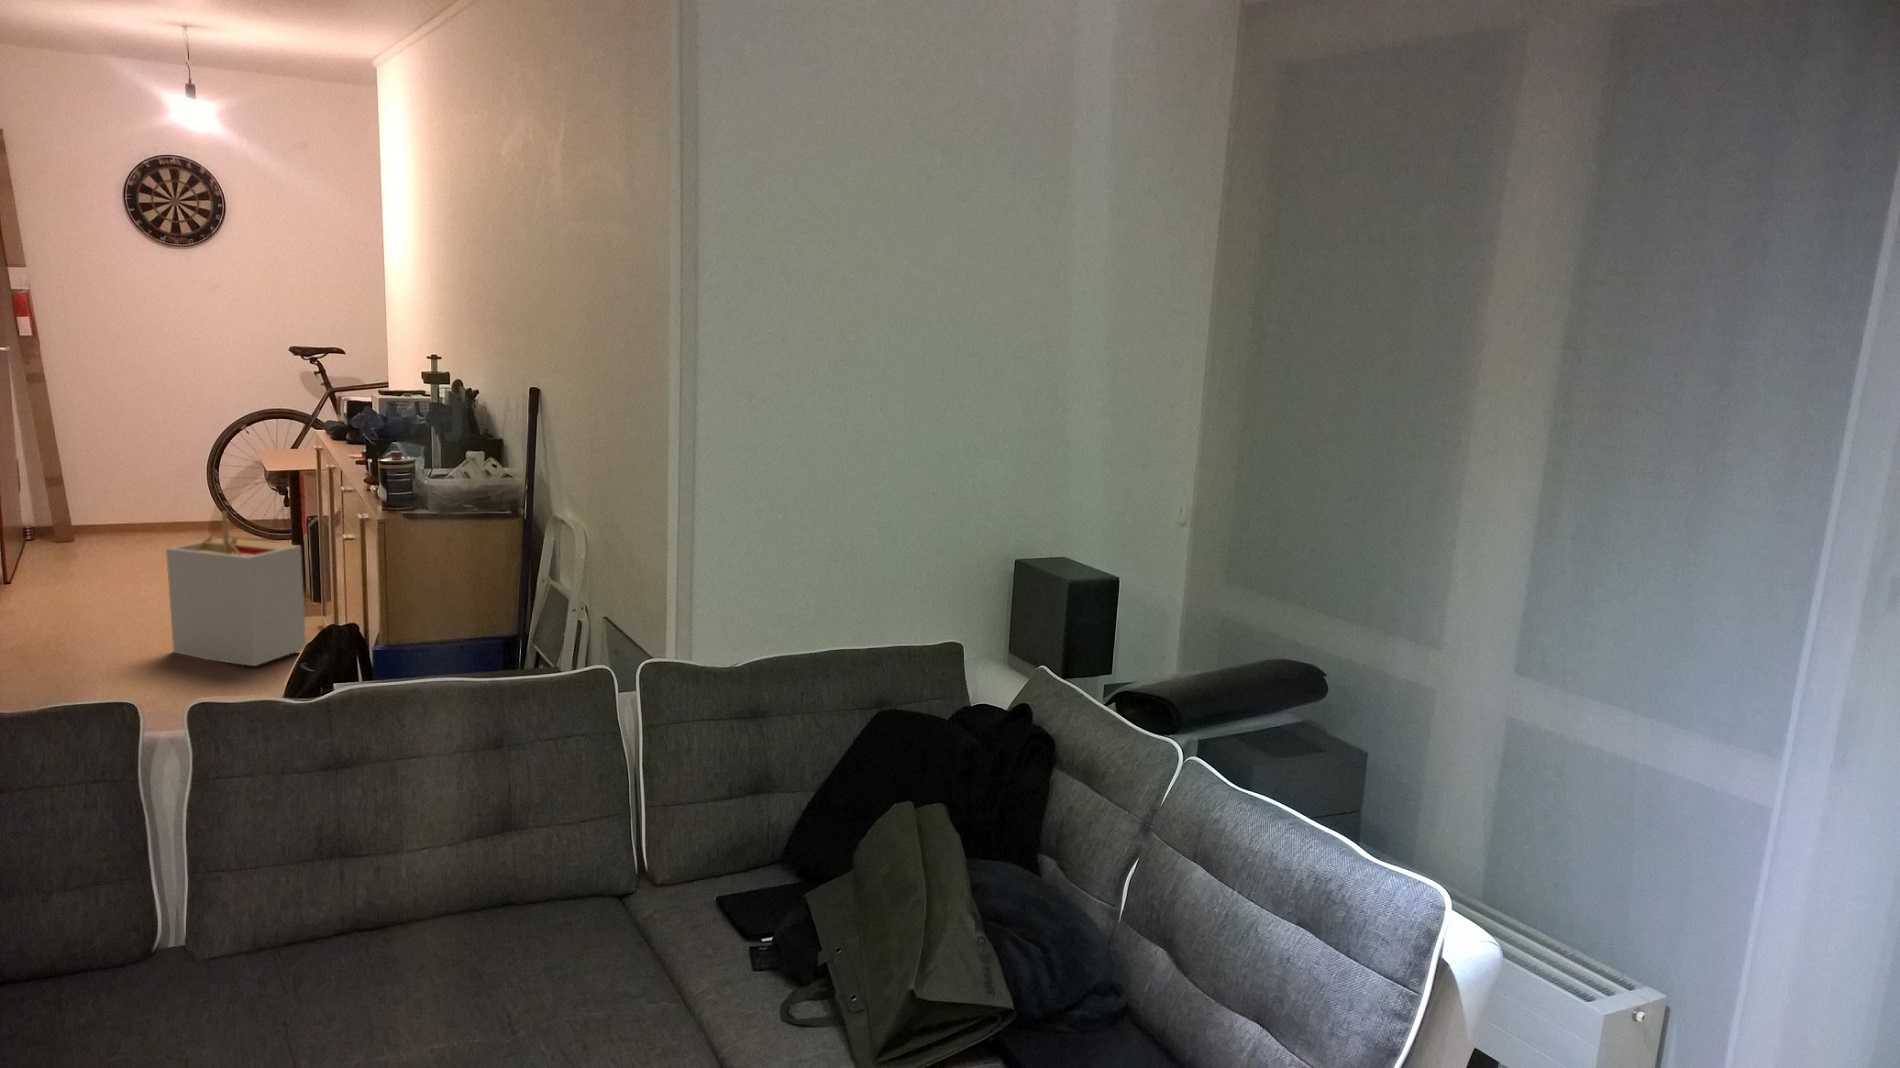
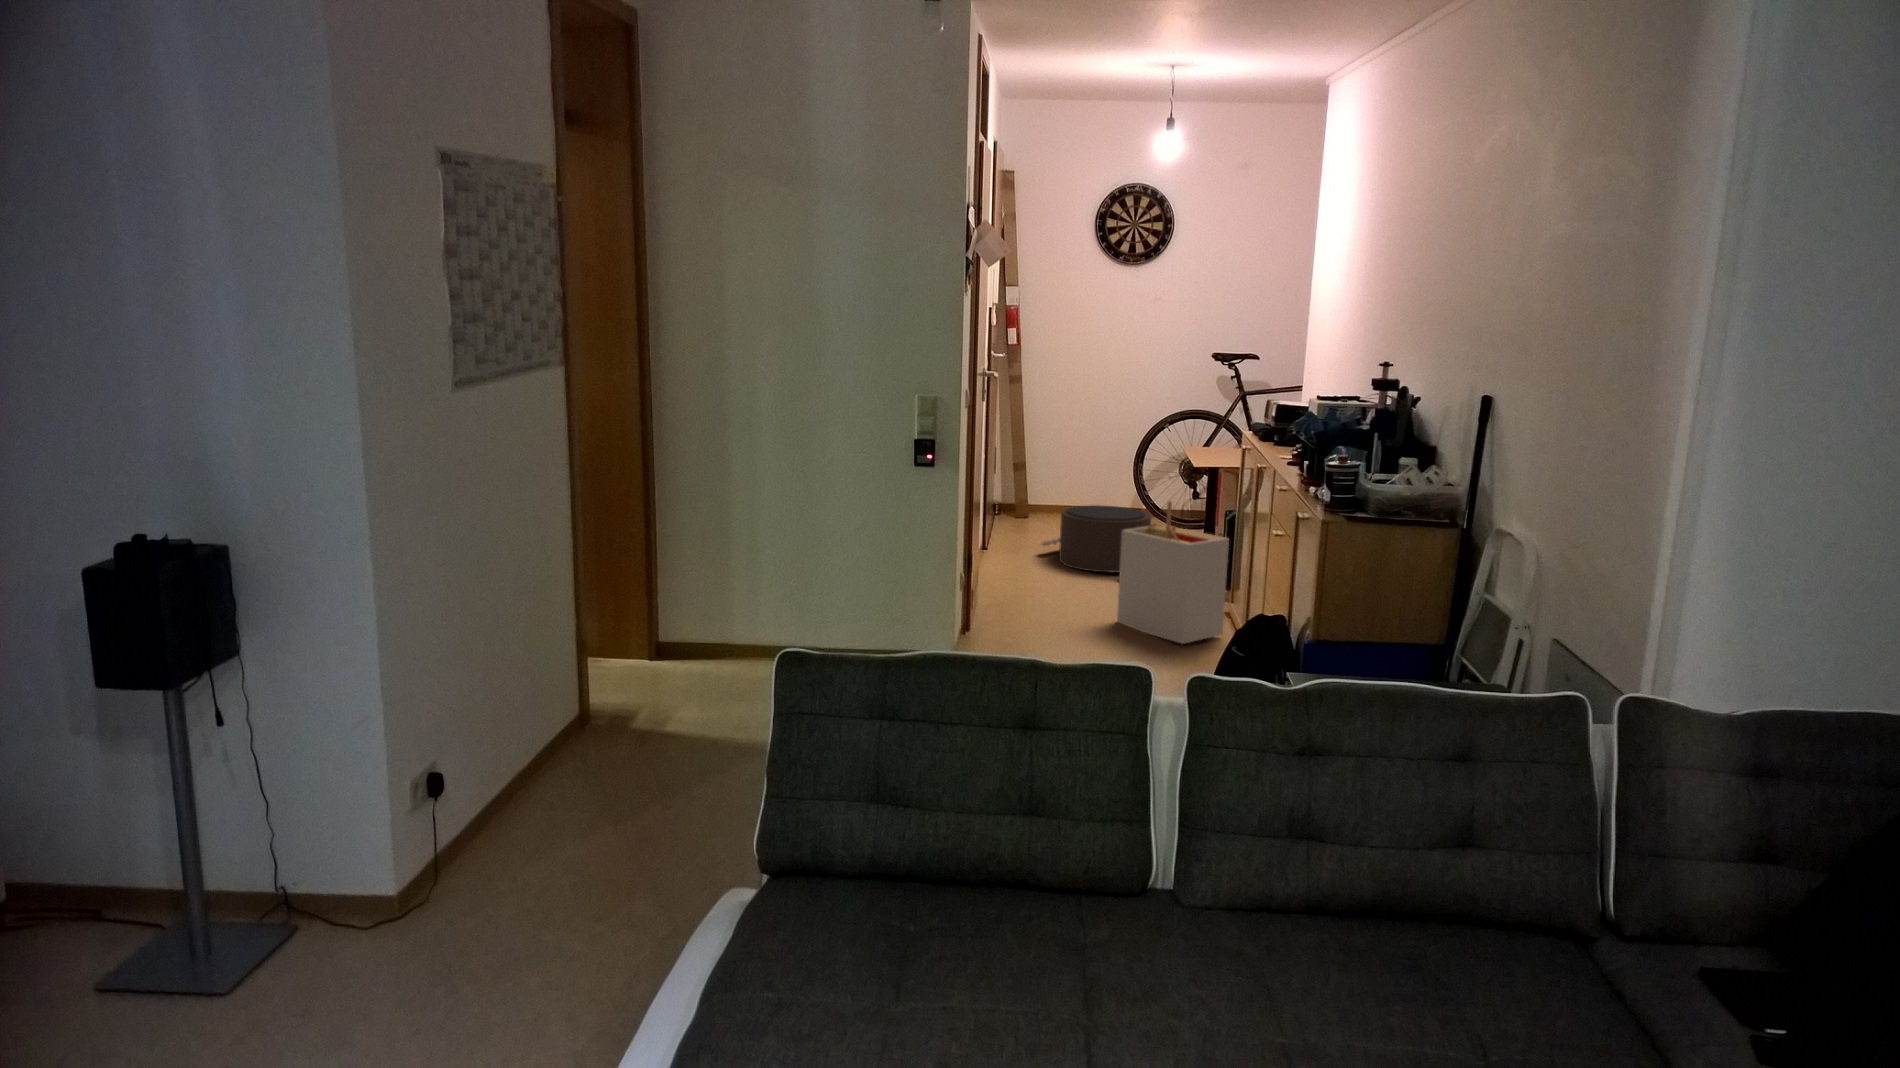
pouf: none [77,520,237,596] -> present [1040,505,1151,572]

